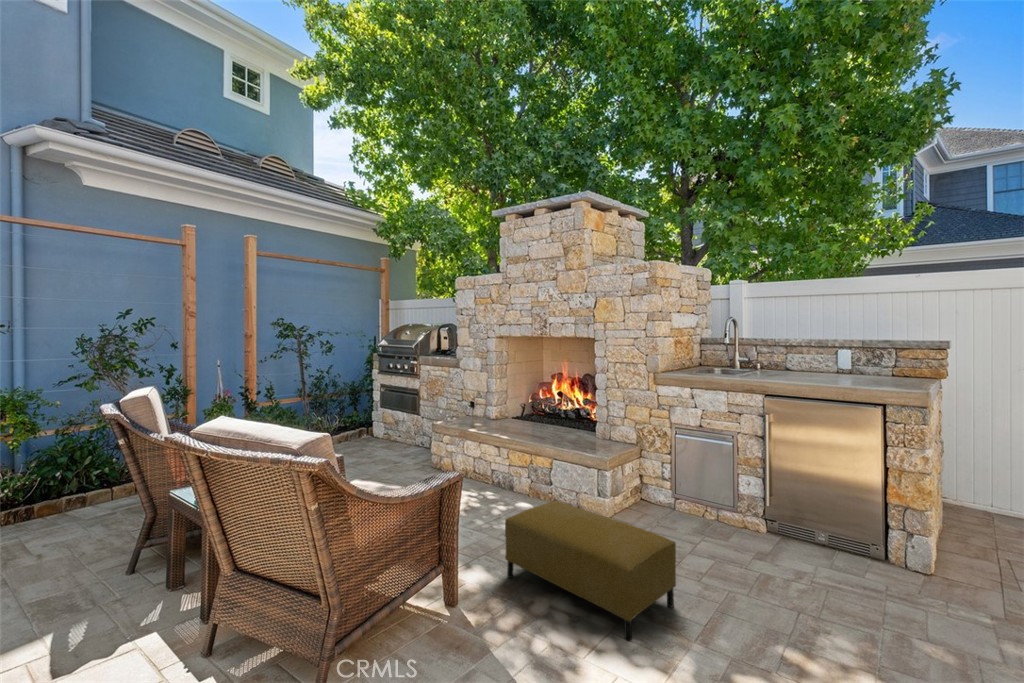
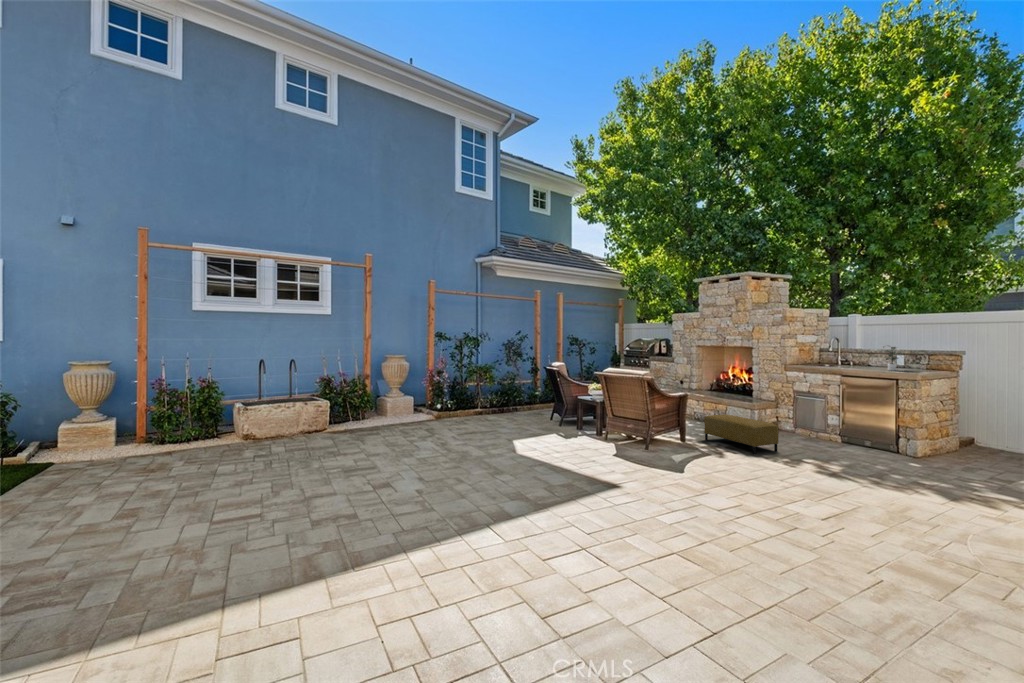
potted plant: none [834,332,889,384] -> present [886,347,898,371]

